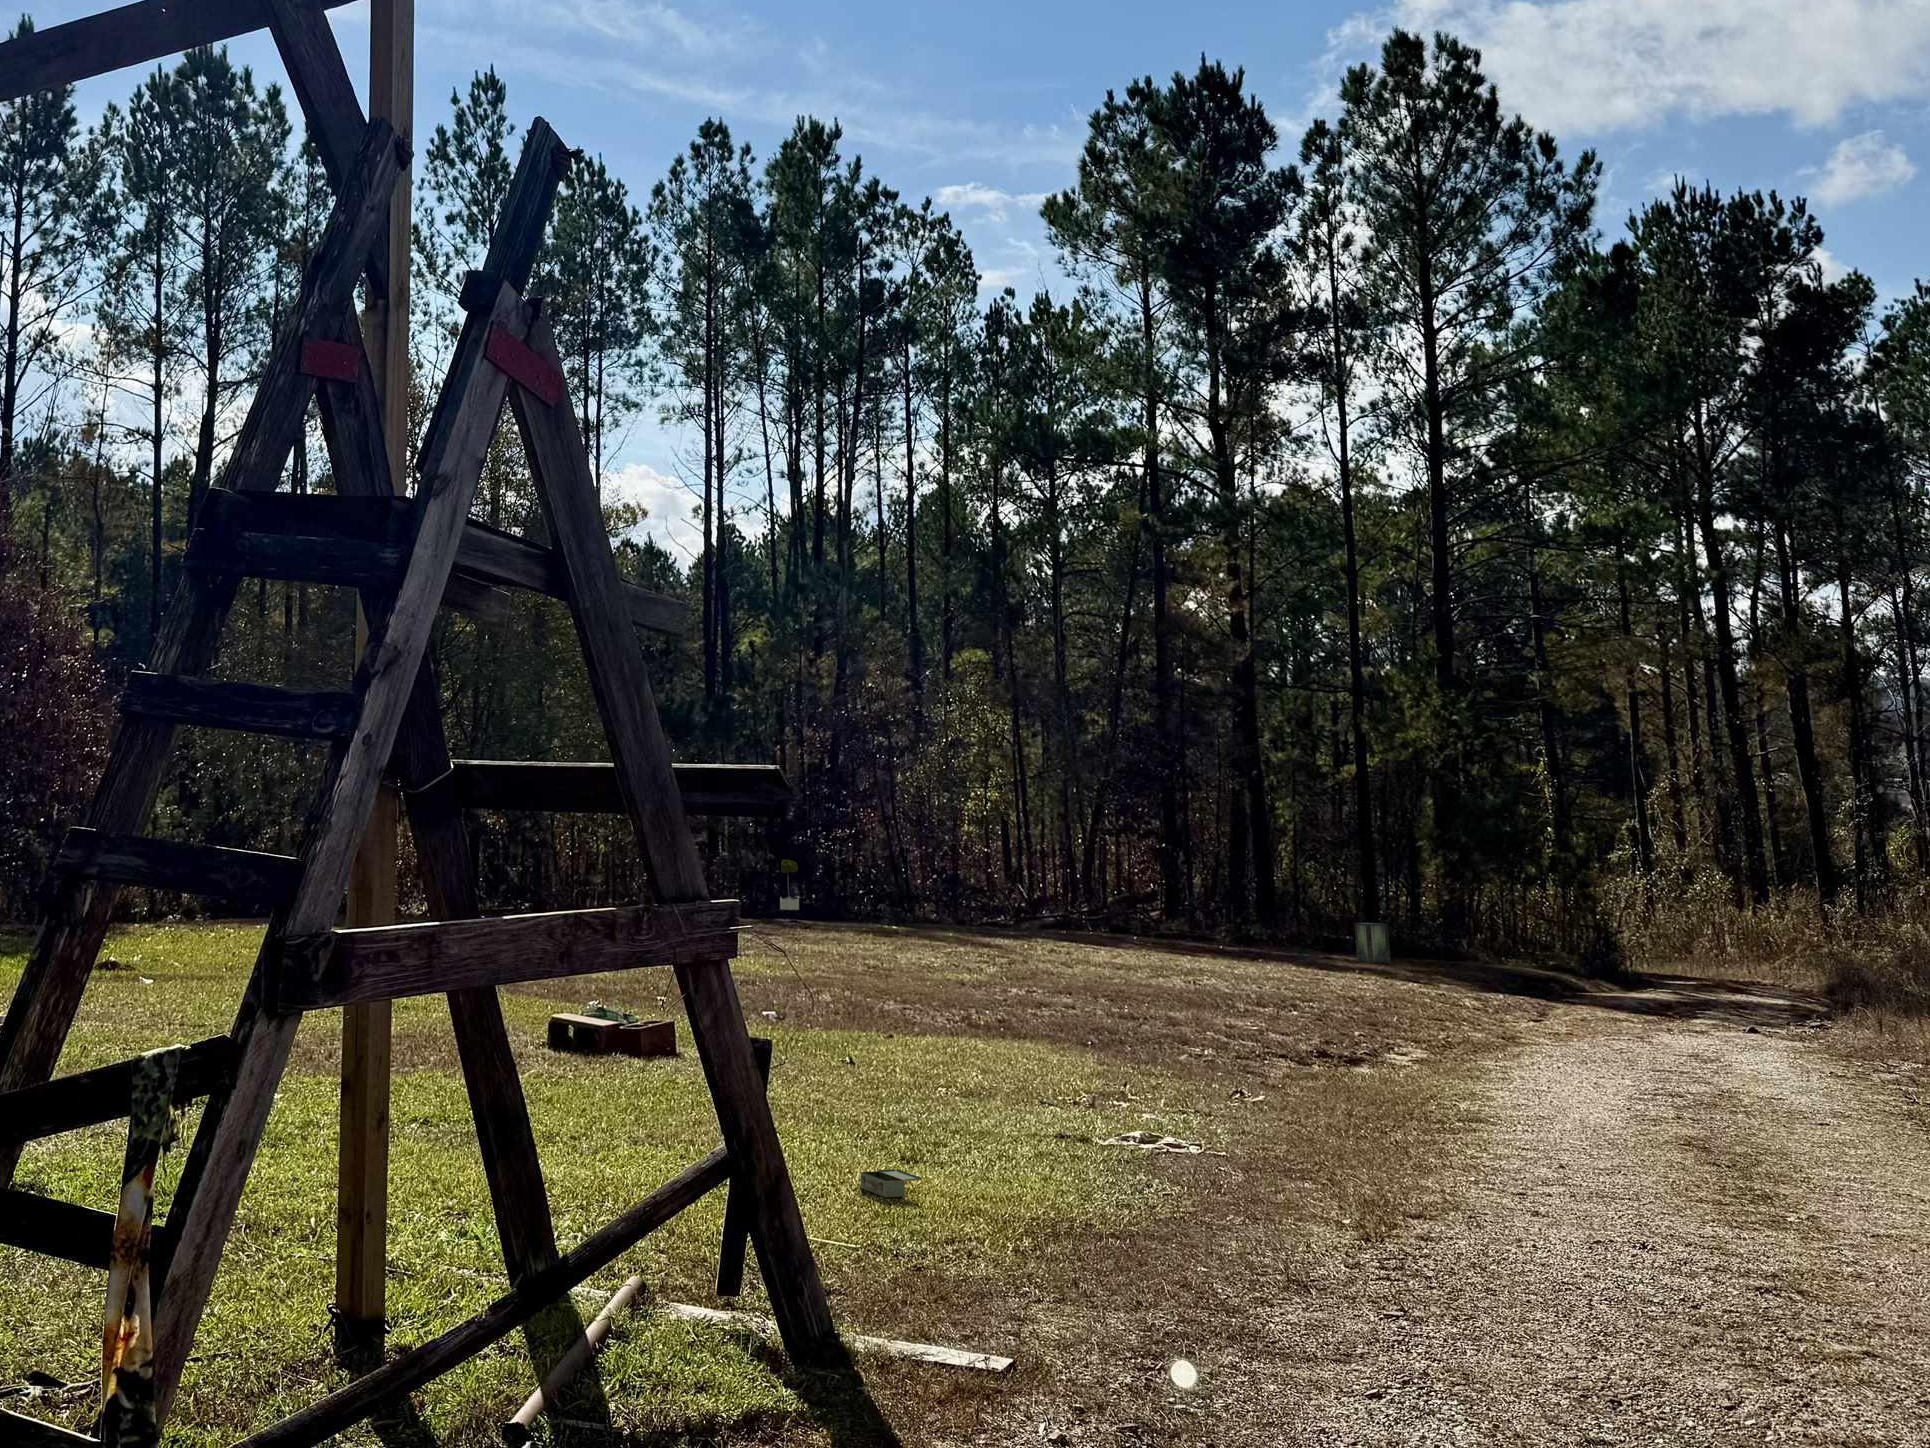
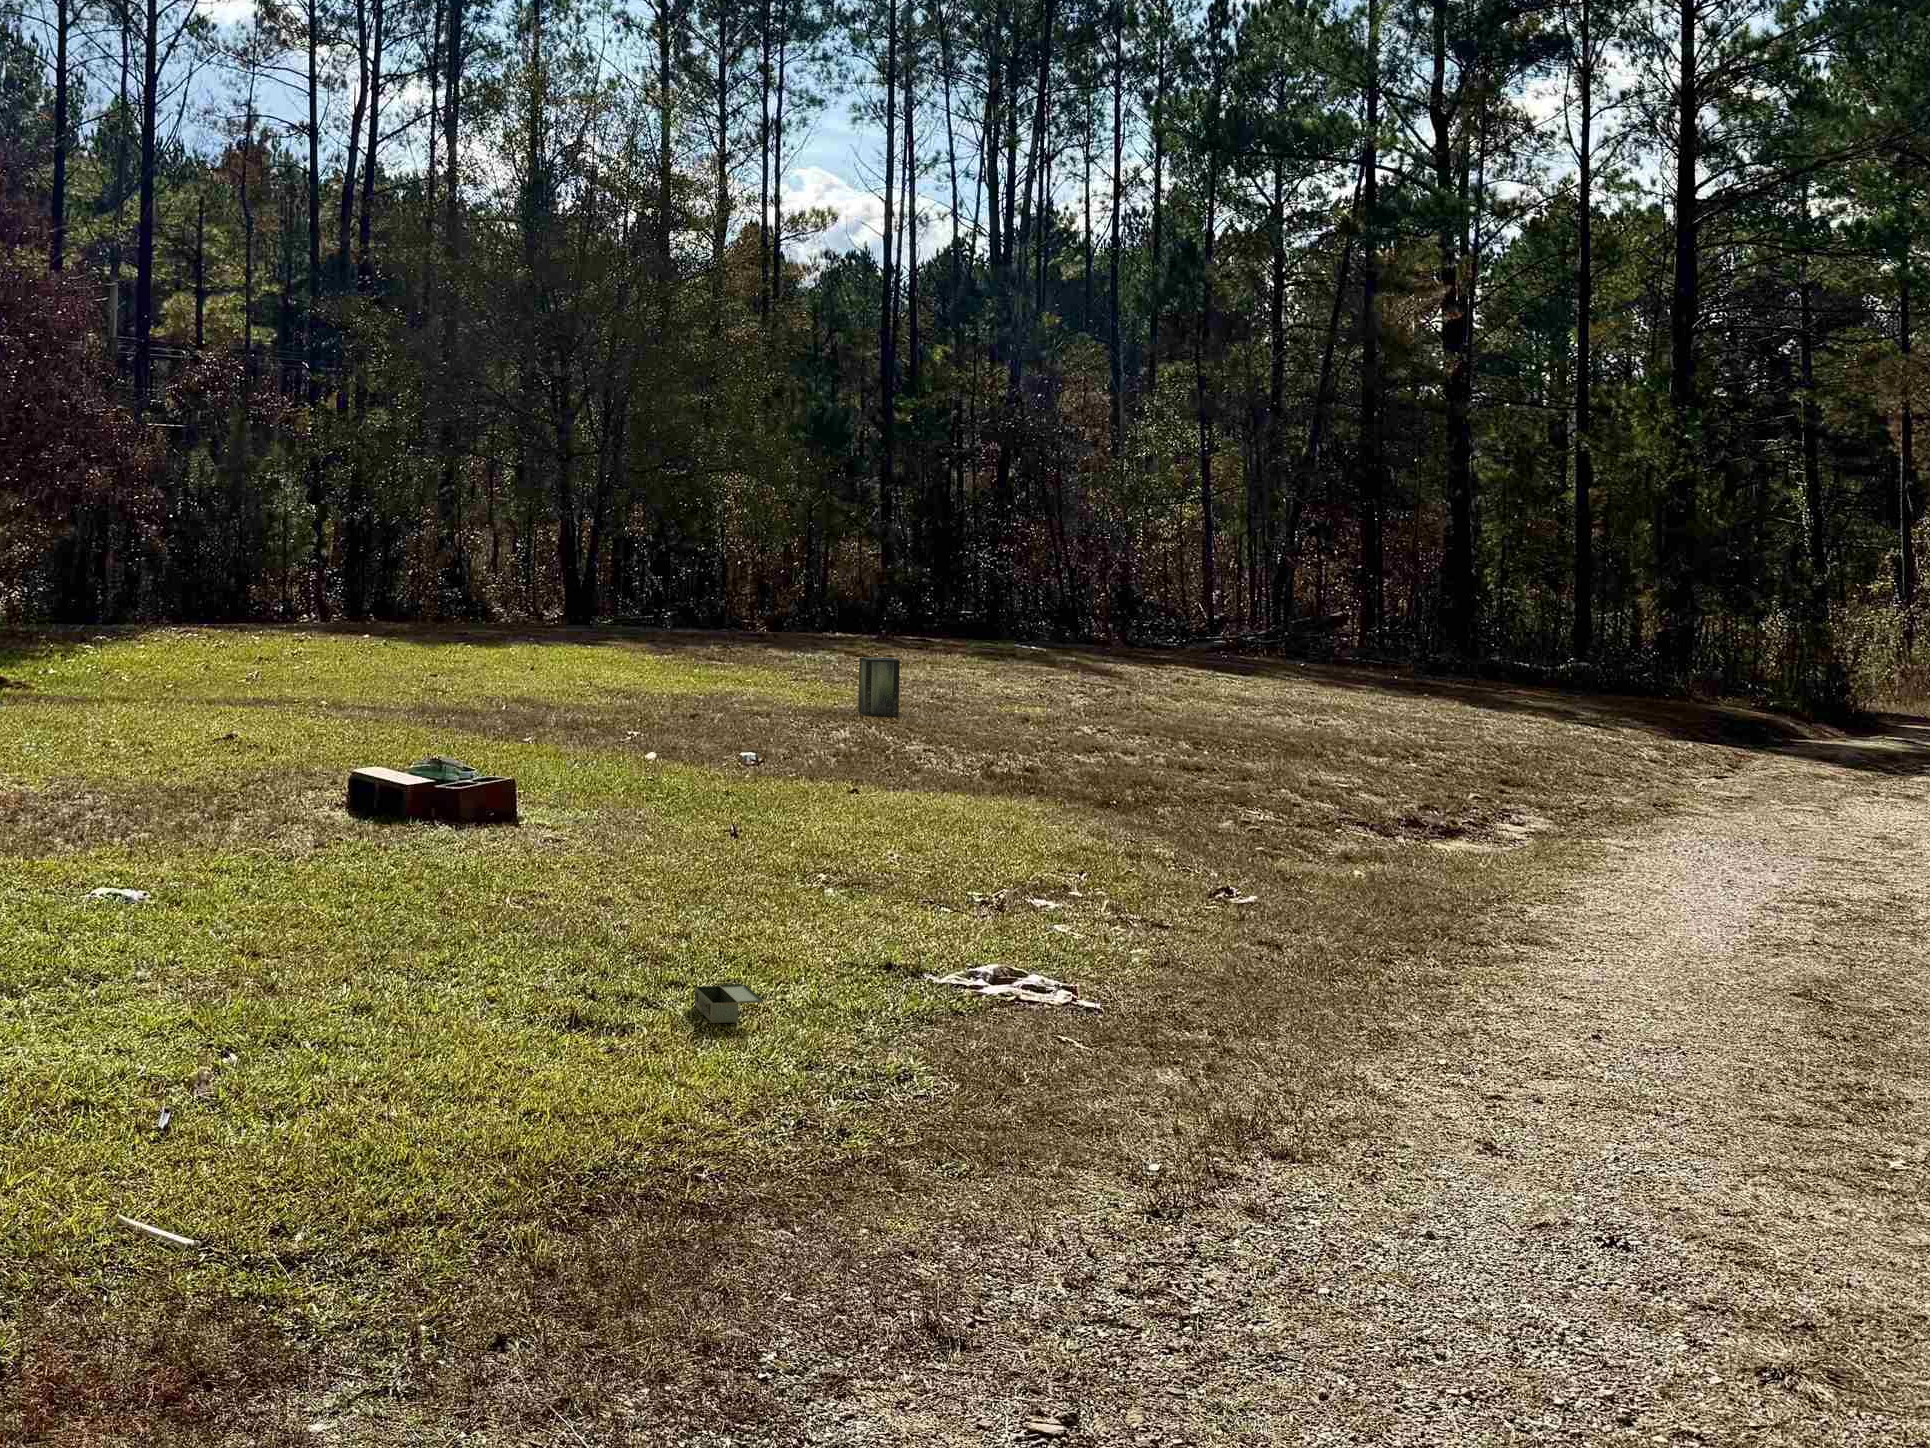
potted tree: present [780,859,799,910] -> none [947,574,970,626]
storage box: present [1354,923,1391,963] -> present [858,657,900,716]

